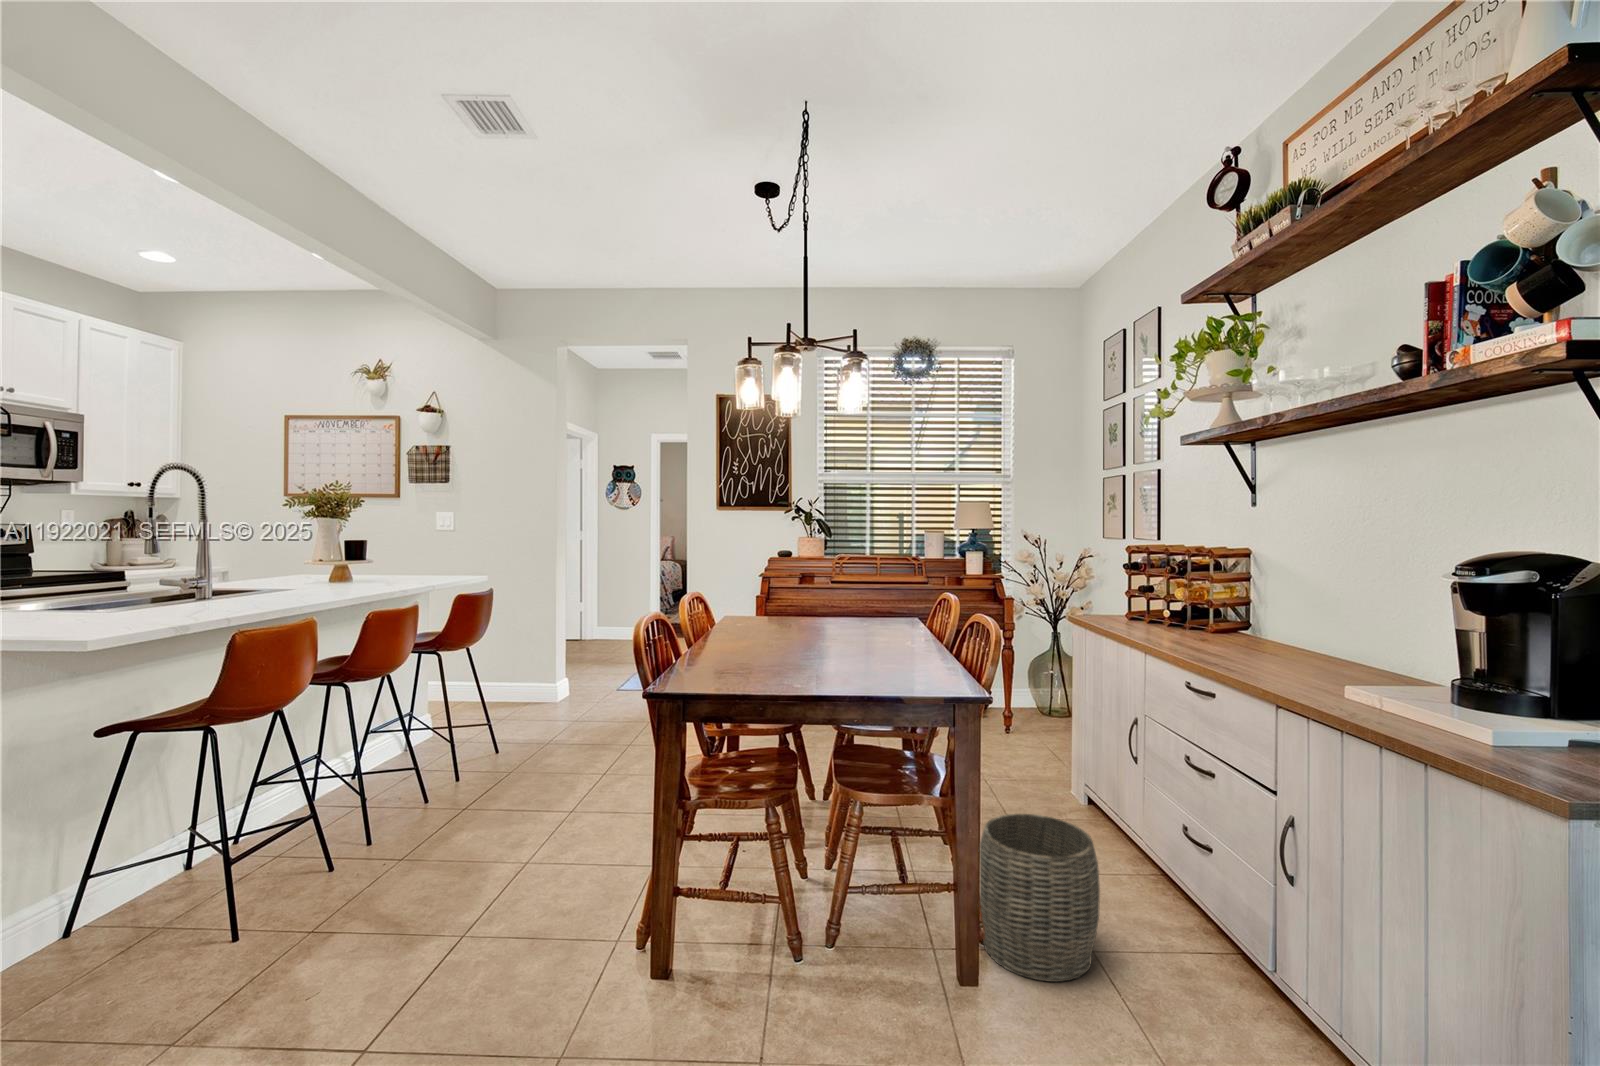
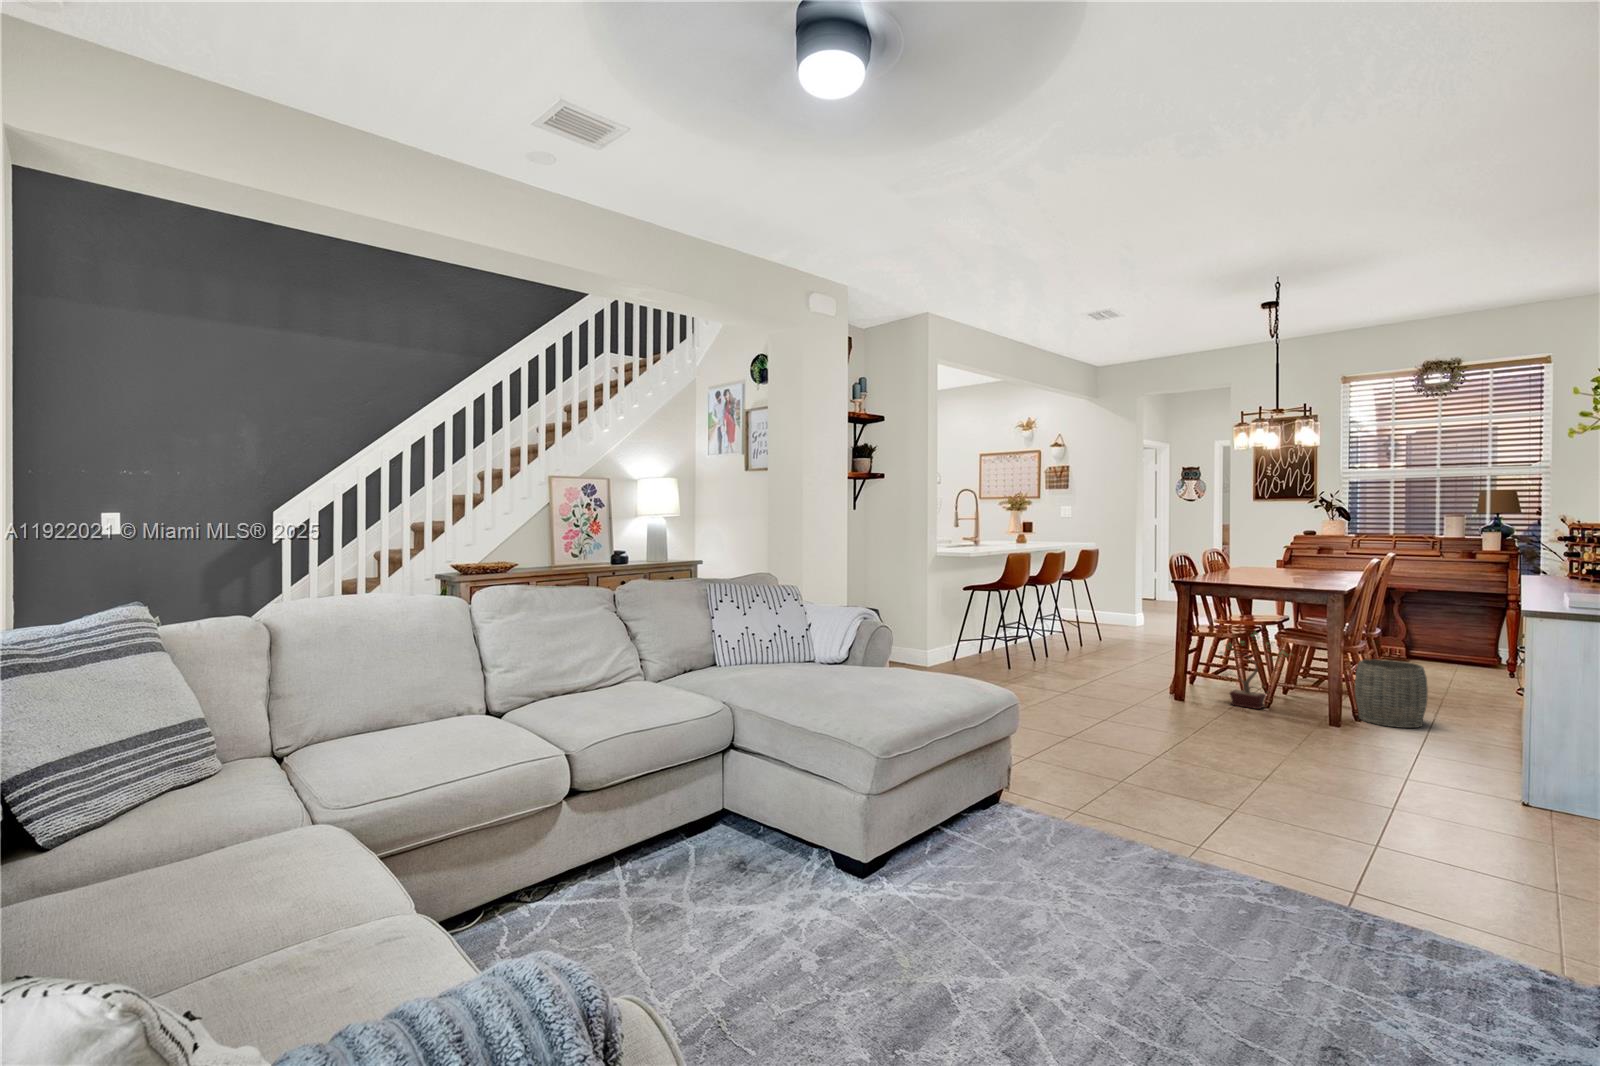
potted plant: none [730,797,897,991] -> present [1220,632,1288,709]

